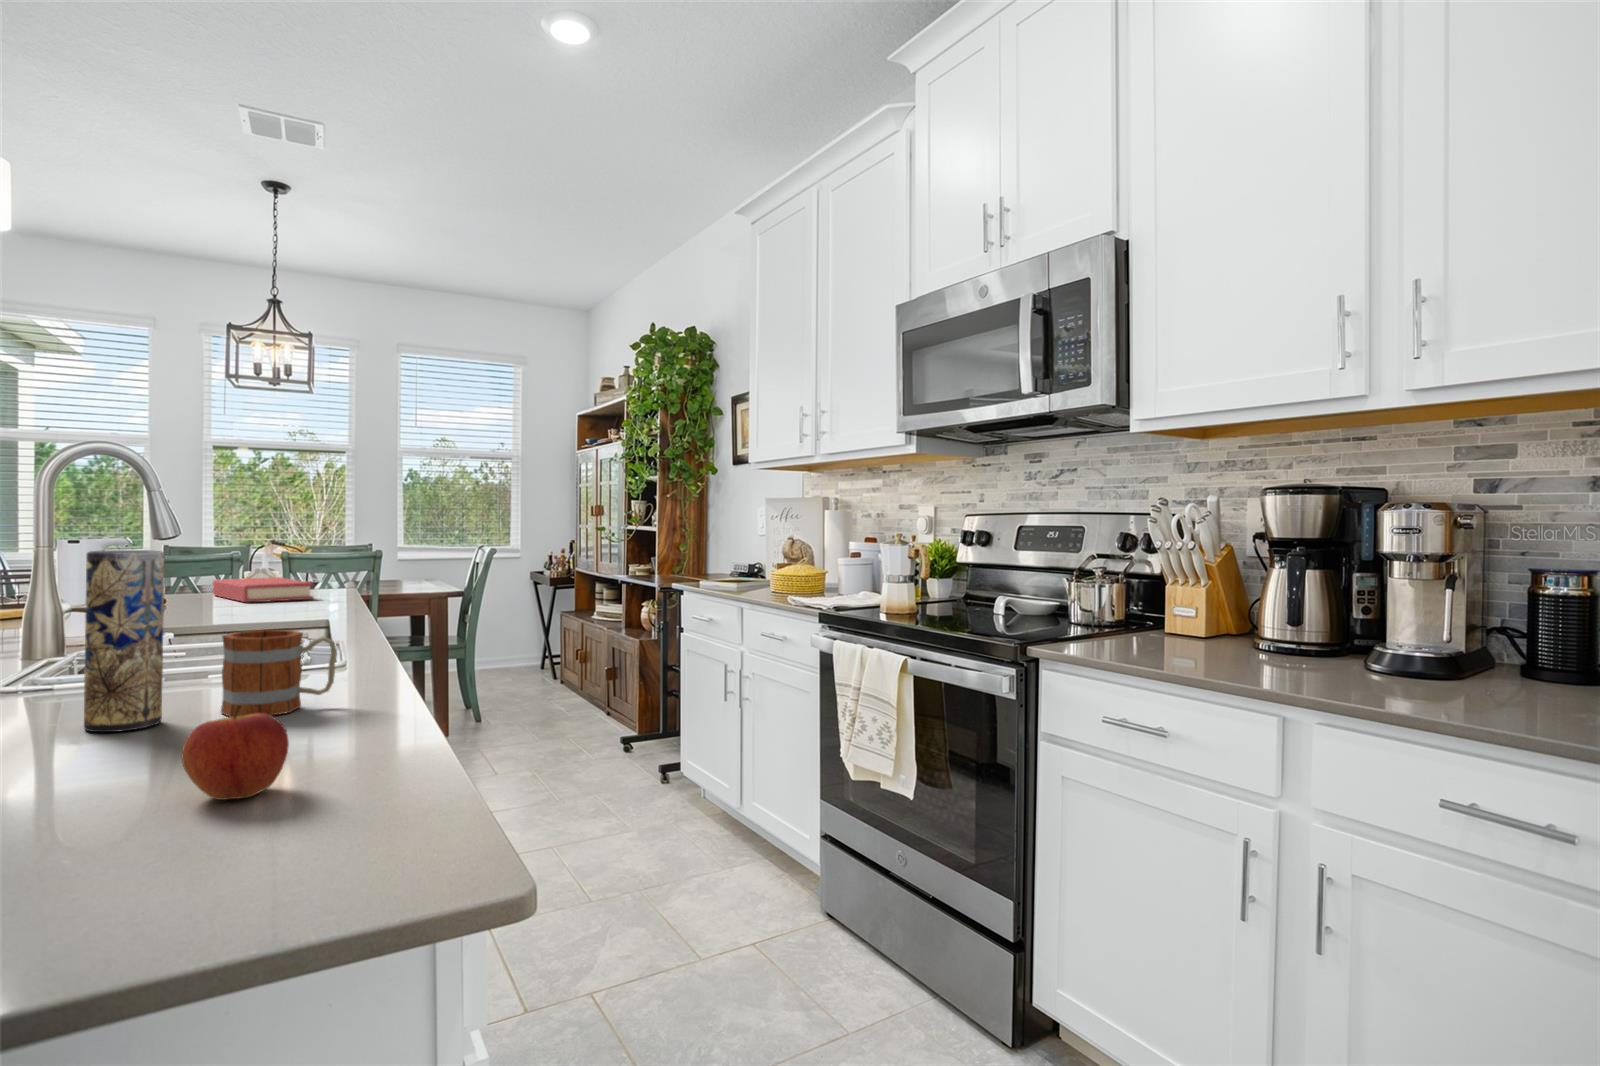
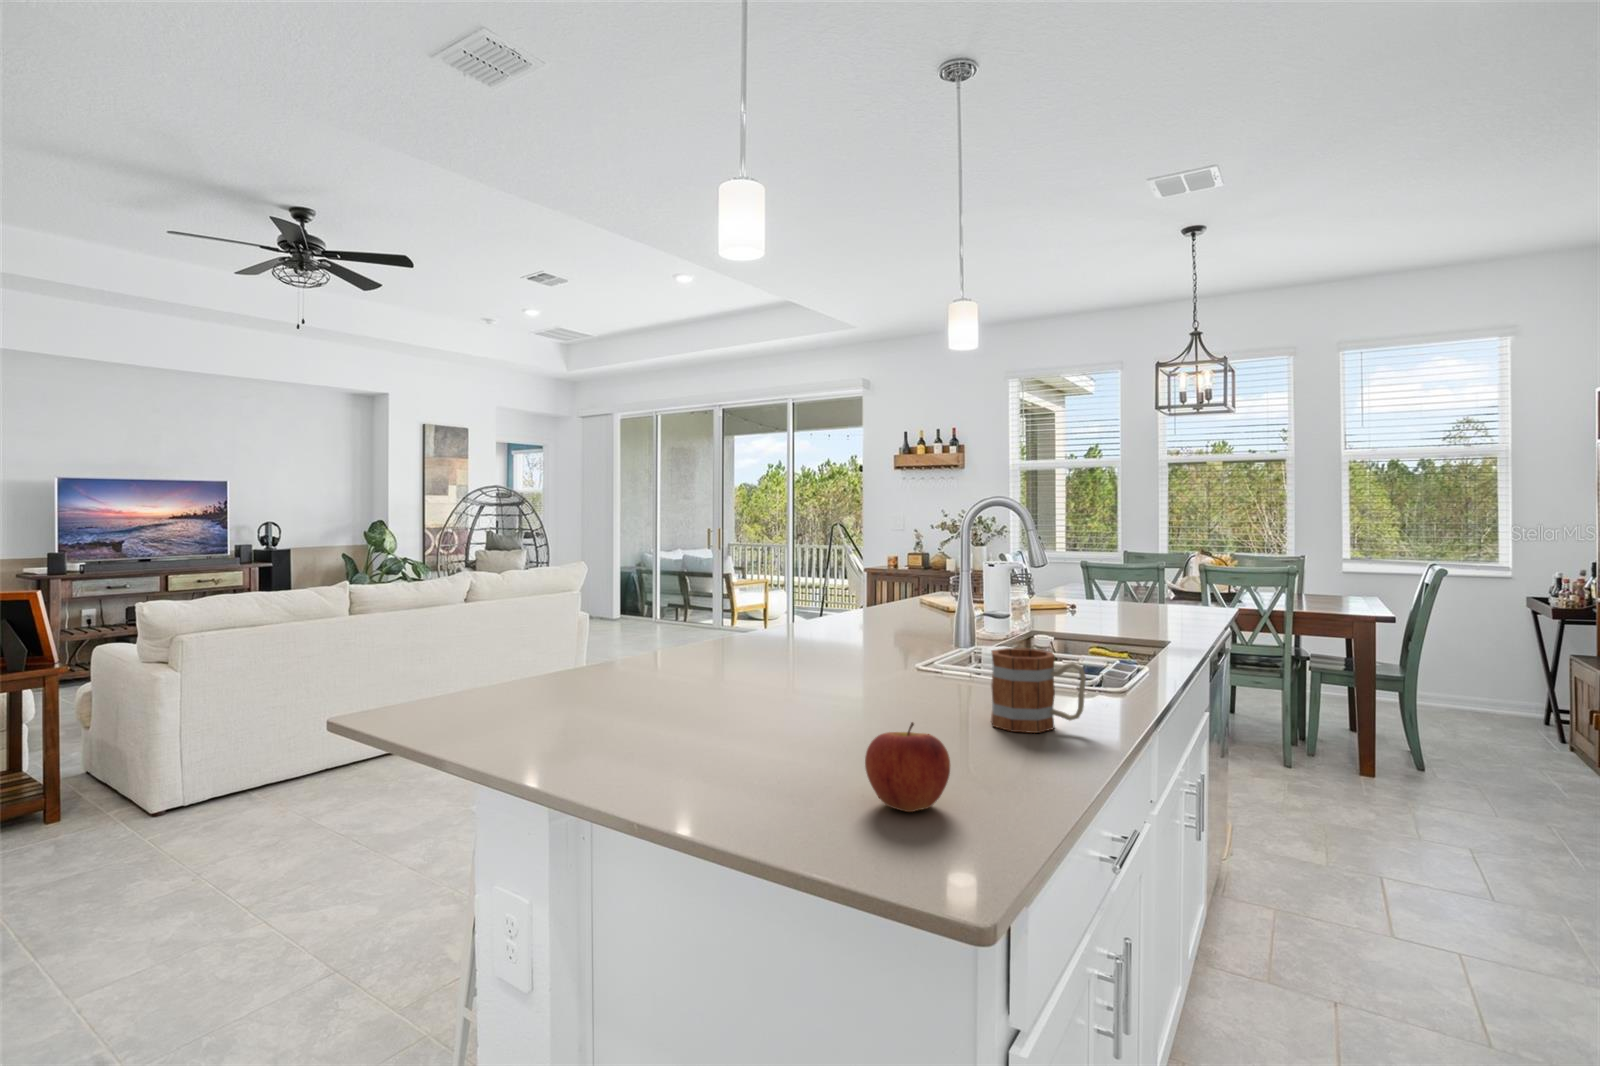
vase: present [84,550,165,732] -> none [894,571,946,722]
hardback book: present [212,577,313,602] -> none [1114,591,1195,616]

